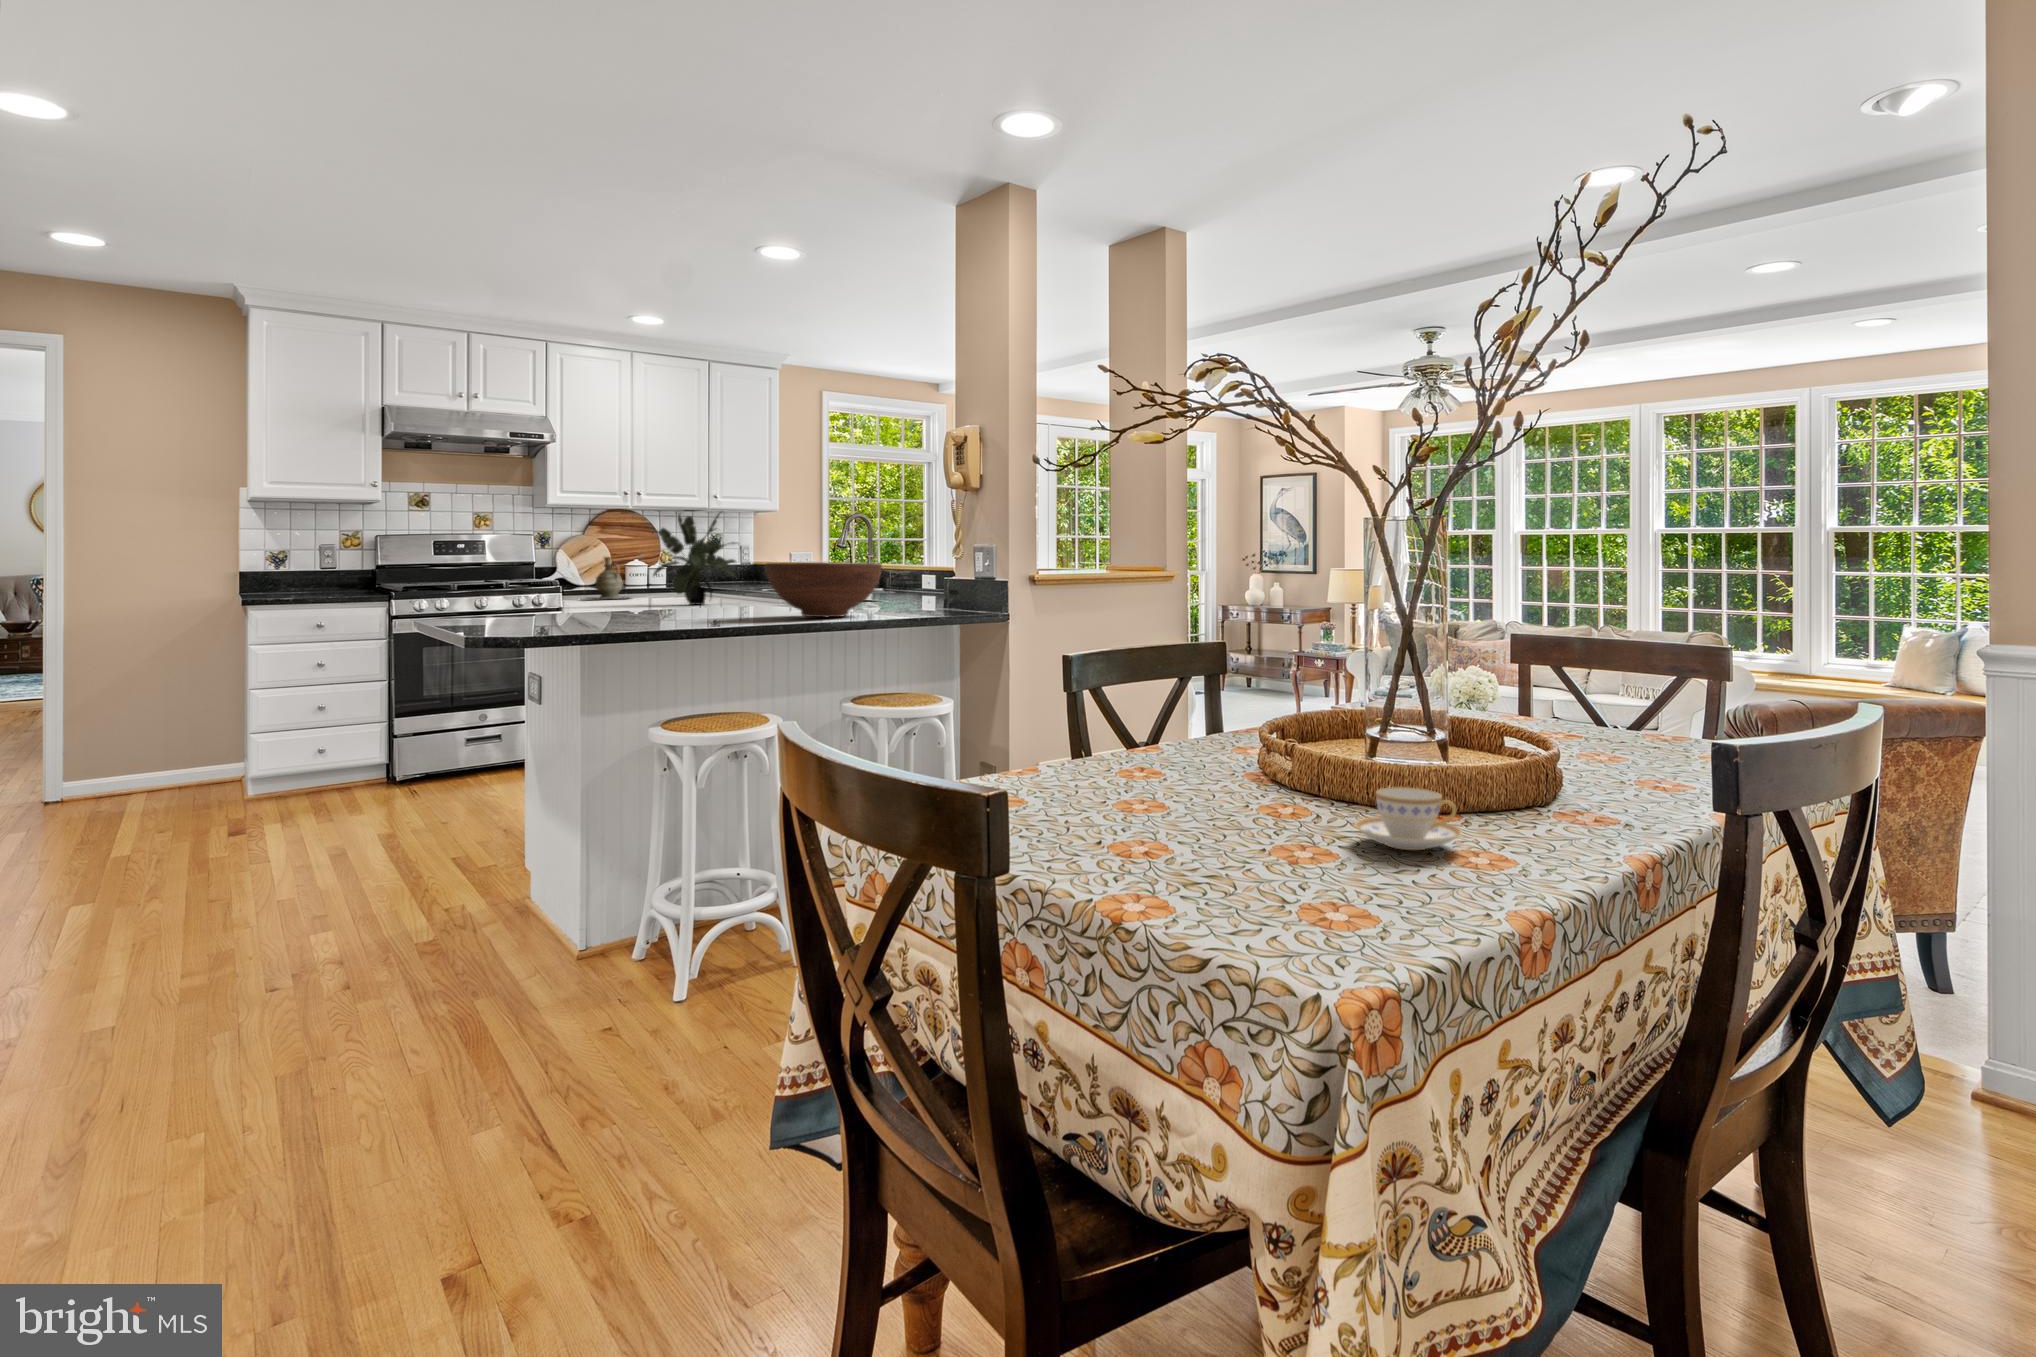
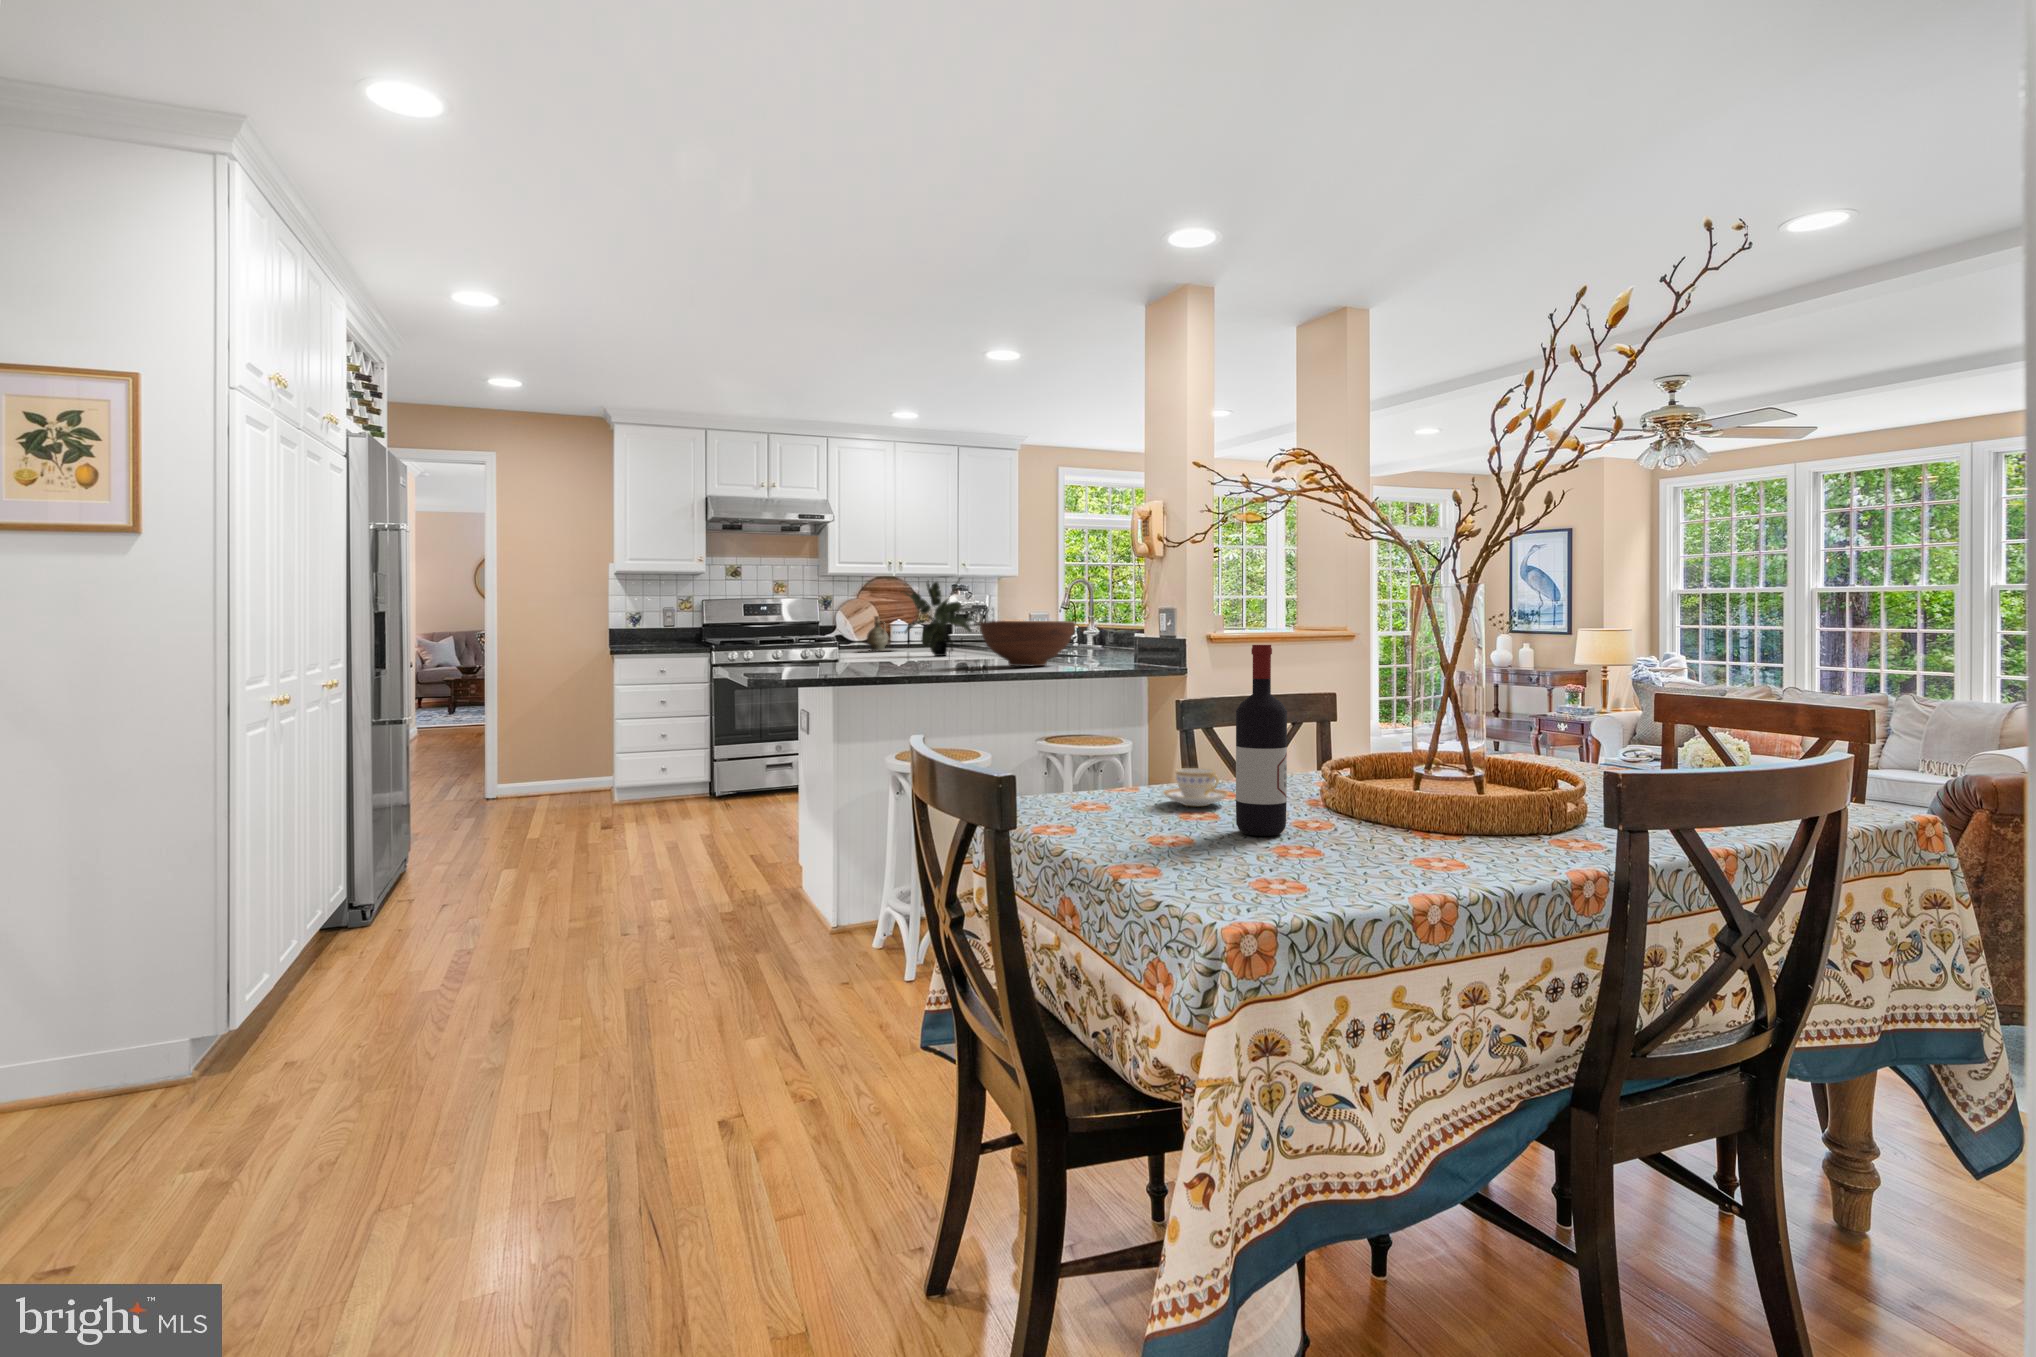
wine bottle: none [1213,590,1282,839] -> present [1236,645,1287,836]
teacup: present [1355,787,1462,850] -> present [1164,768,1228,806]

